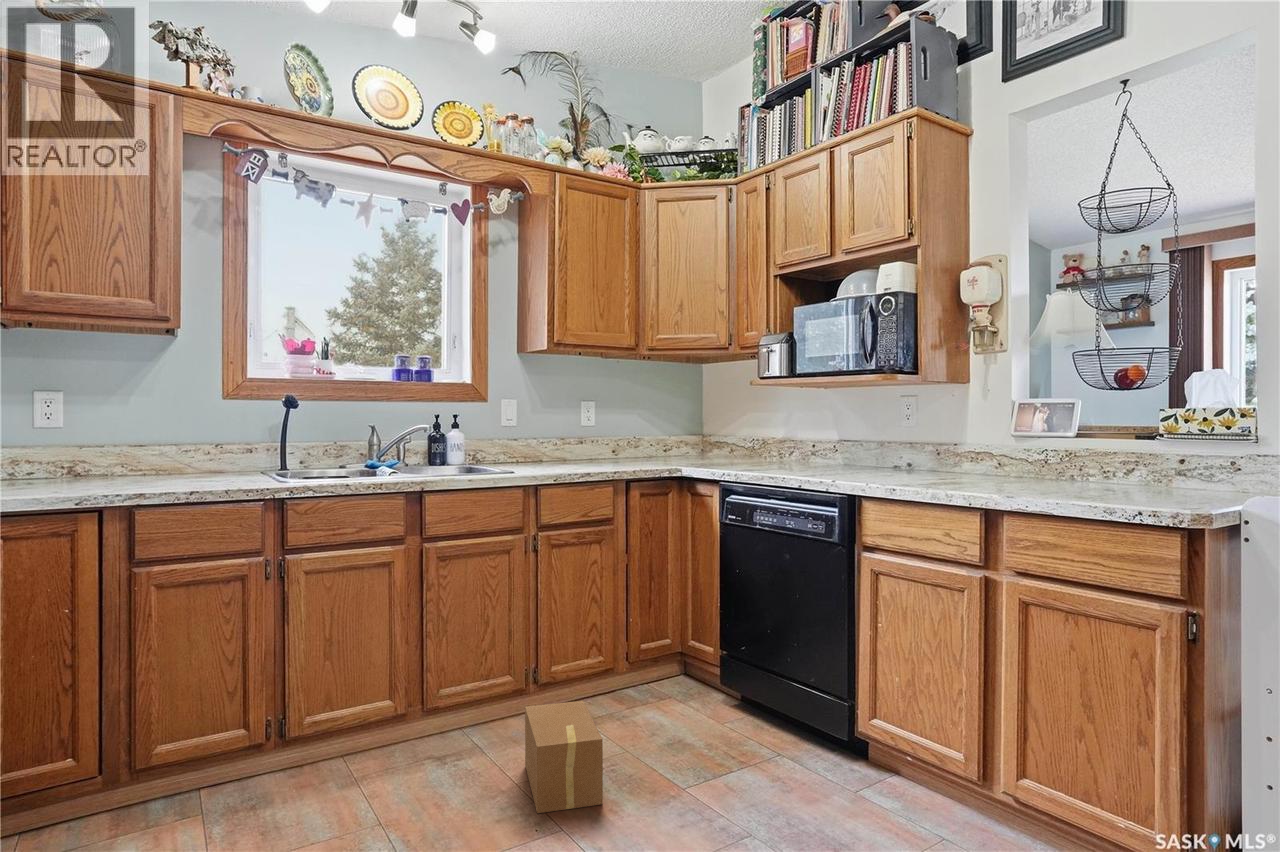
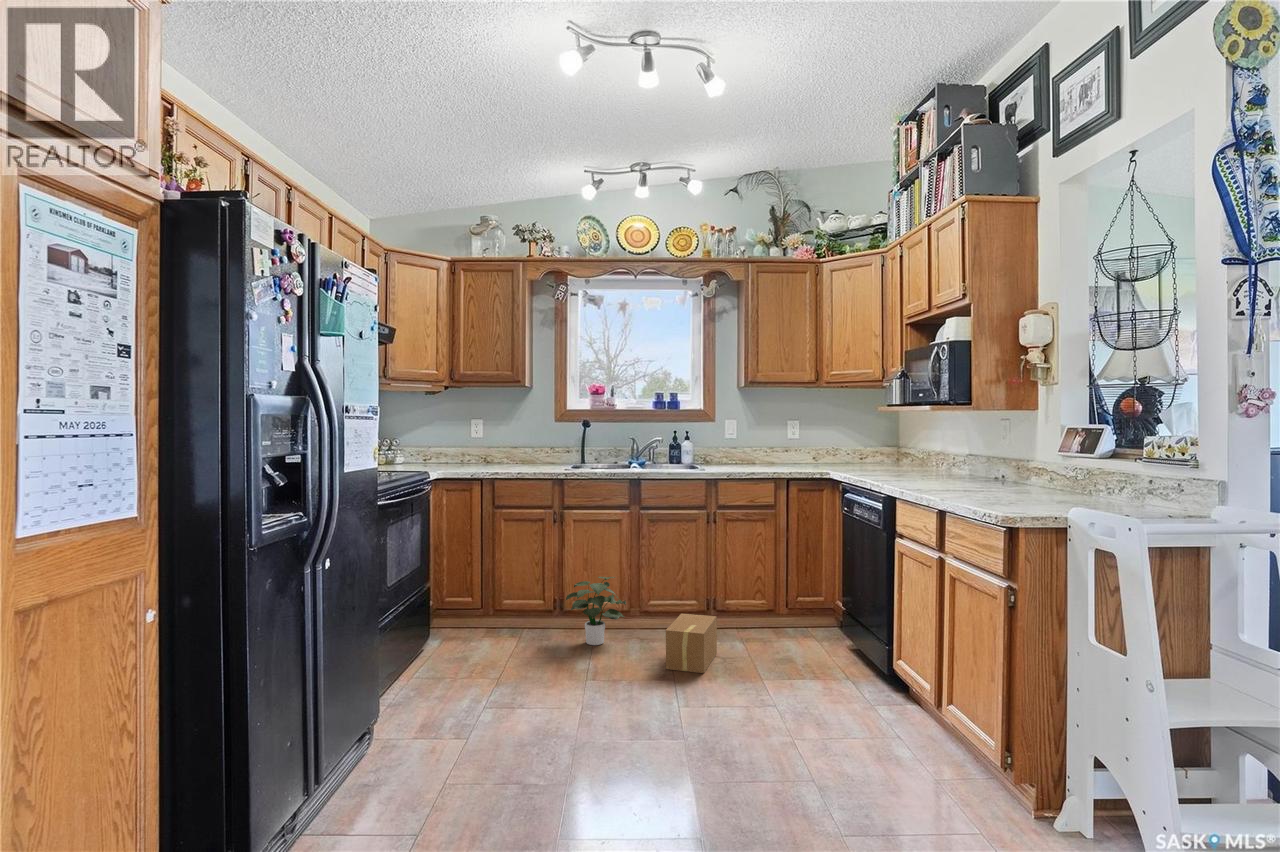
potted plant: none [303,663,427,797] -> present [566,577,626,645]

